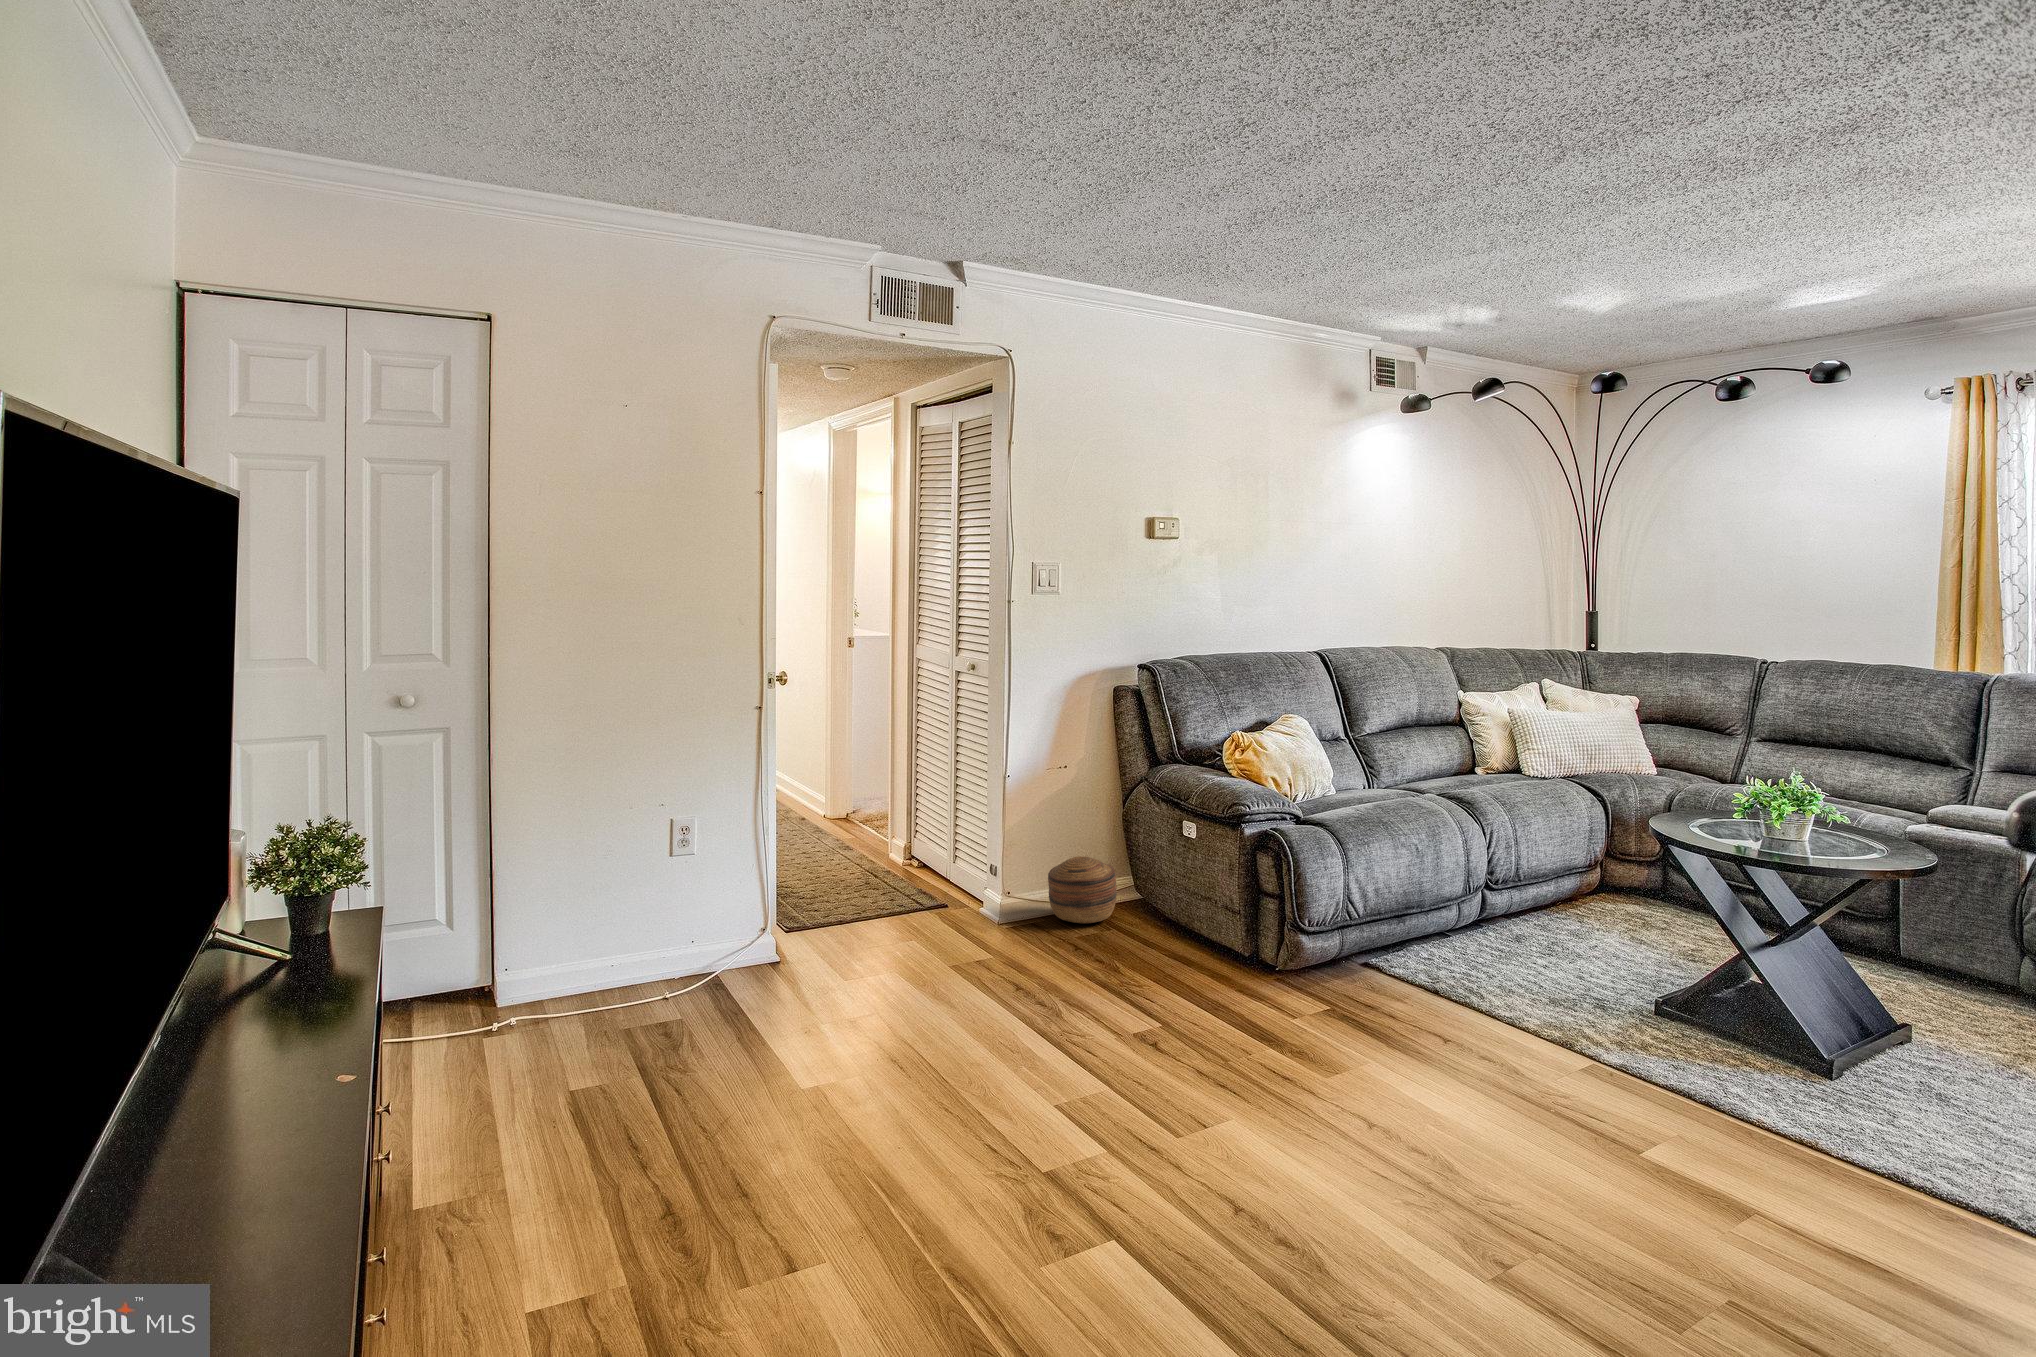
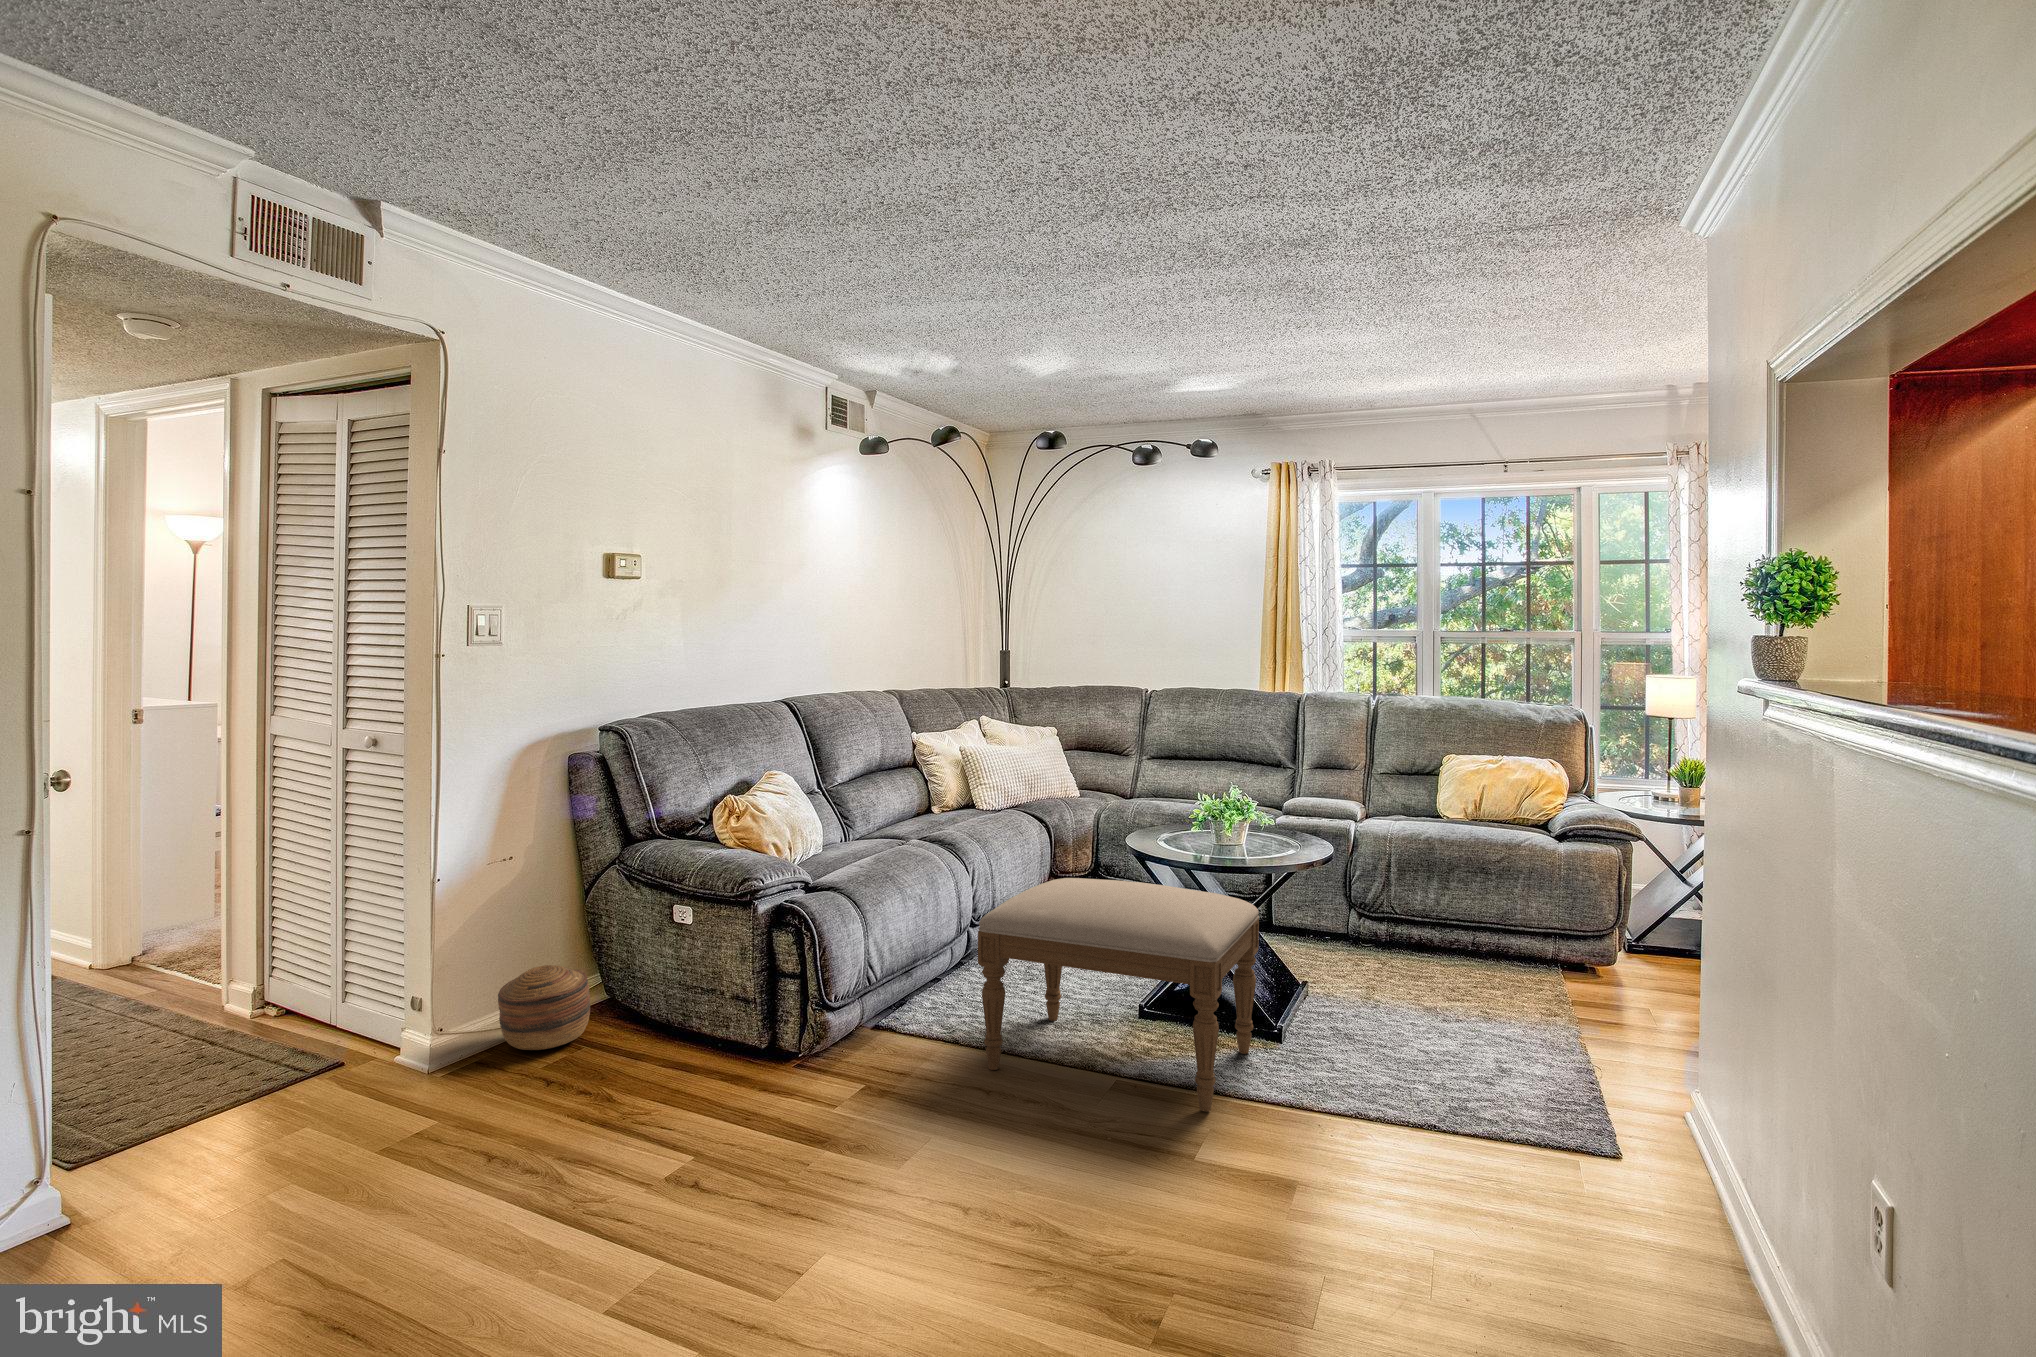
ottoman: none [1448,848,1810,1117] -> present [978,878,1259,1111]

